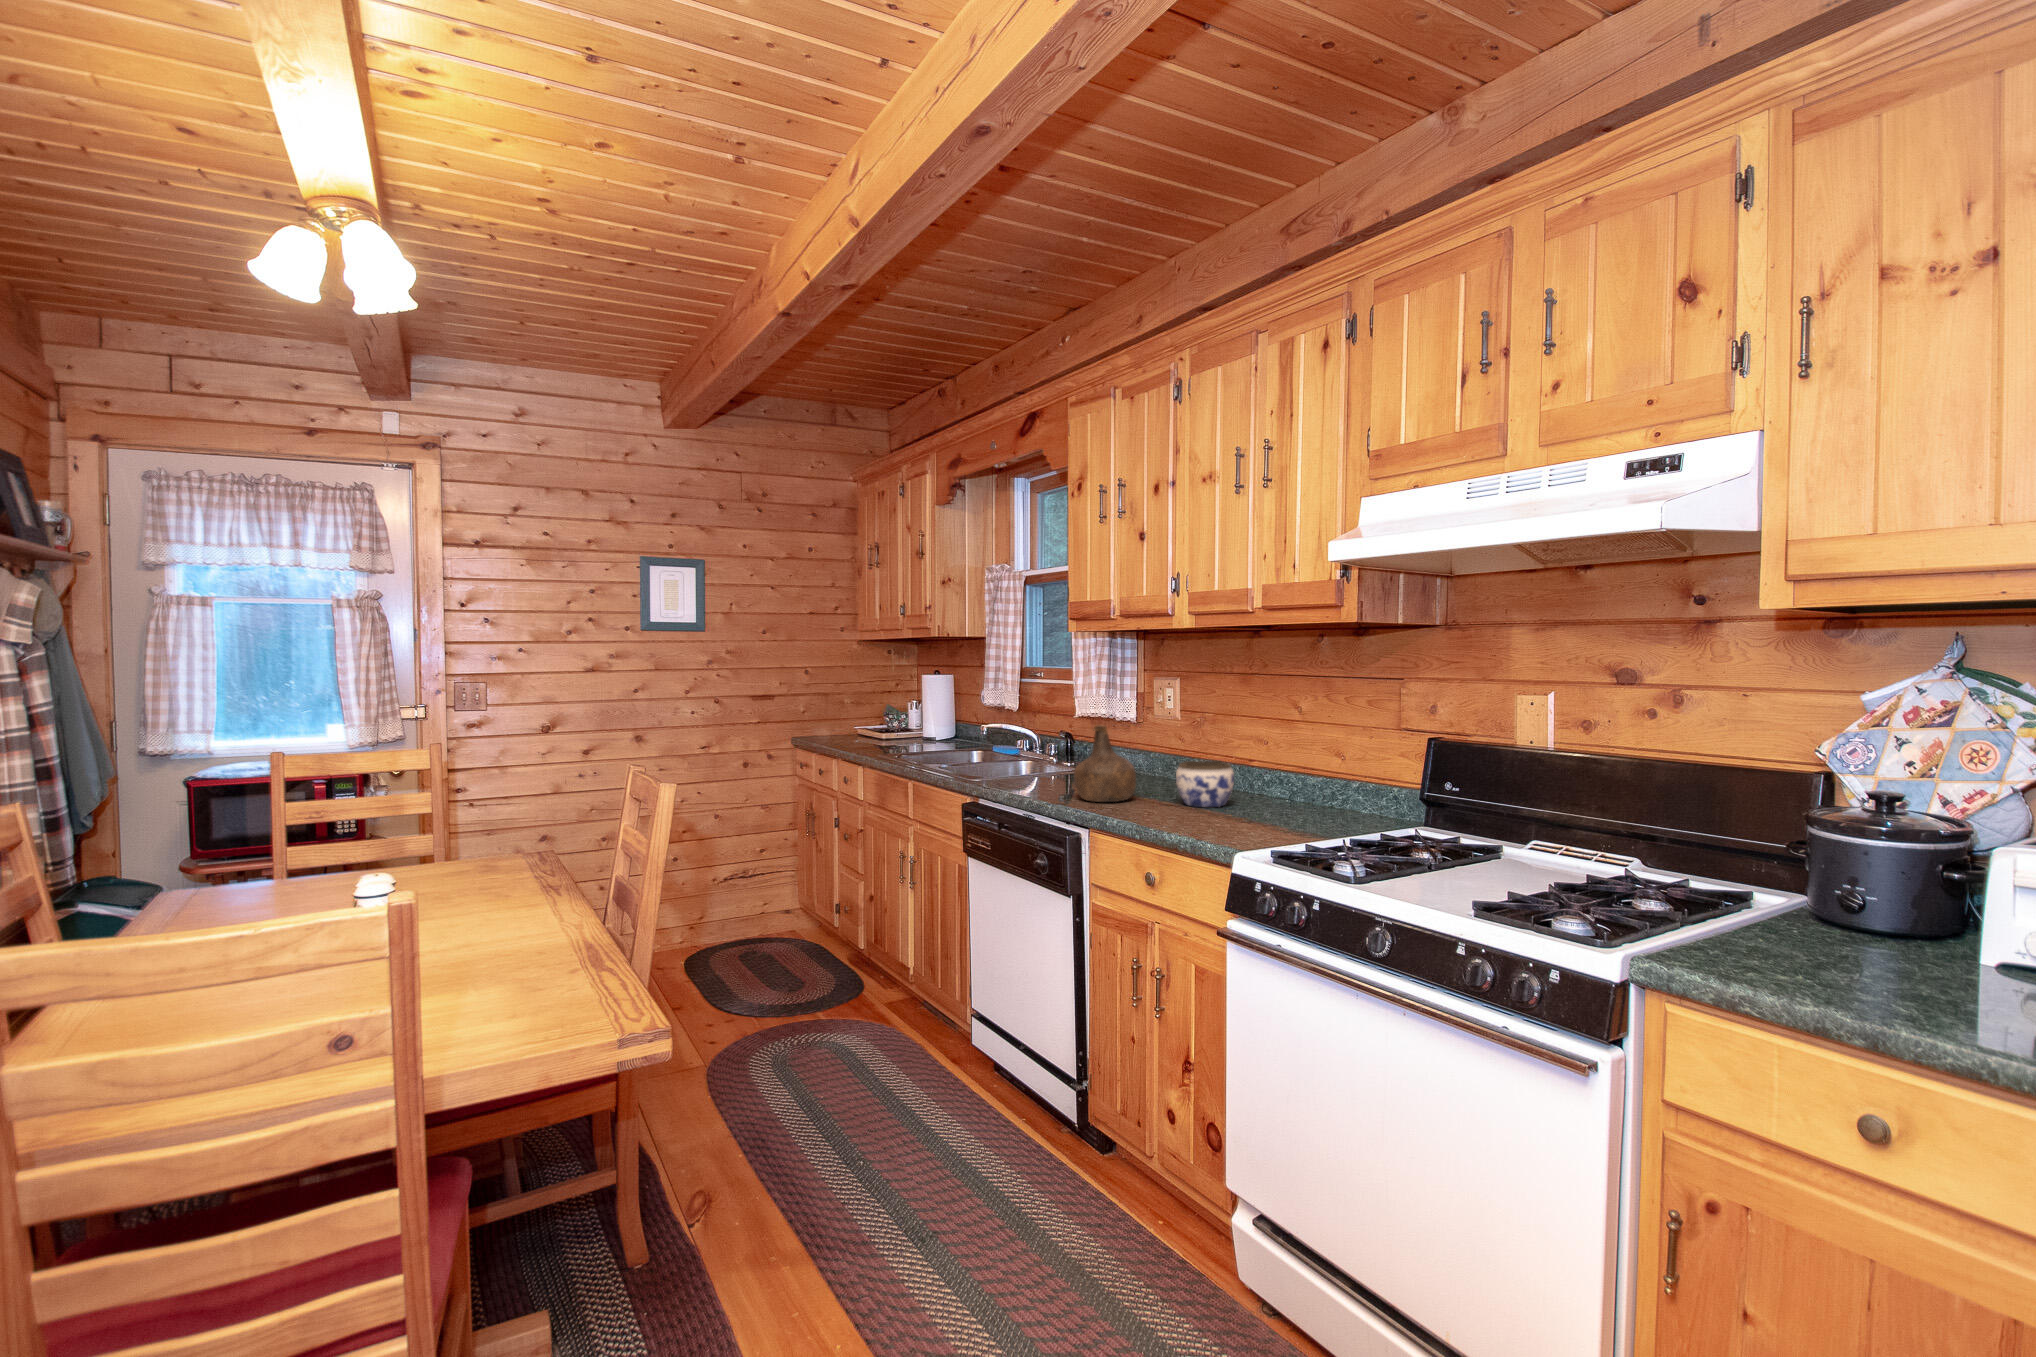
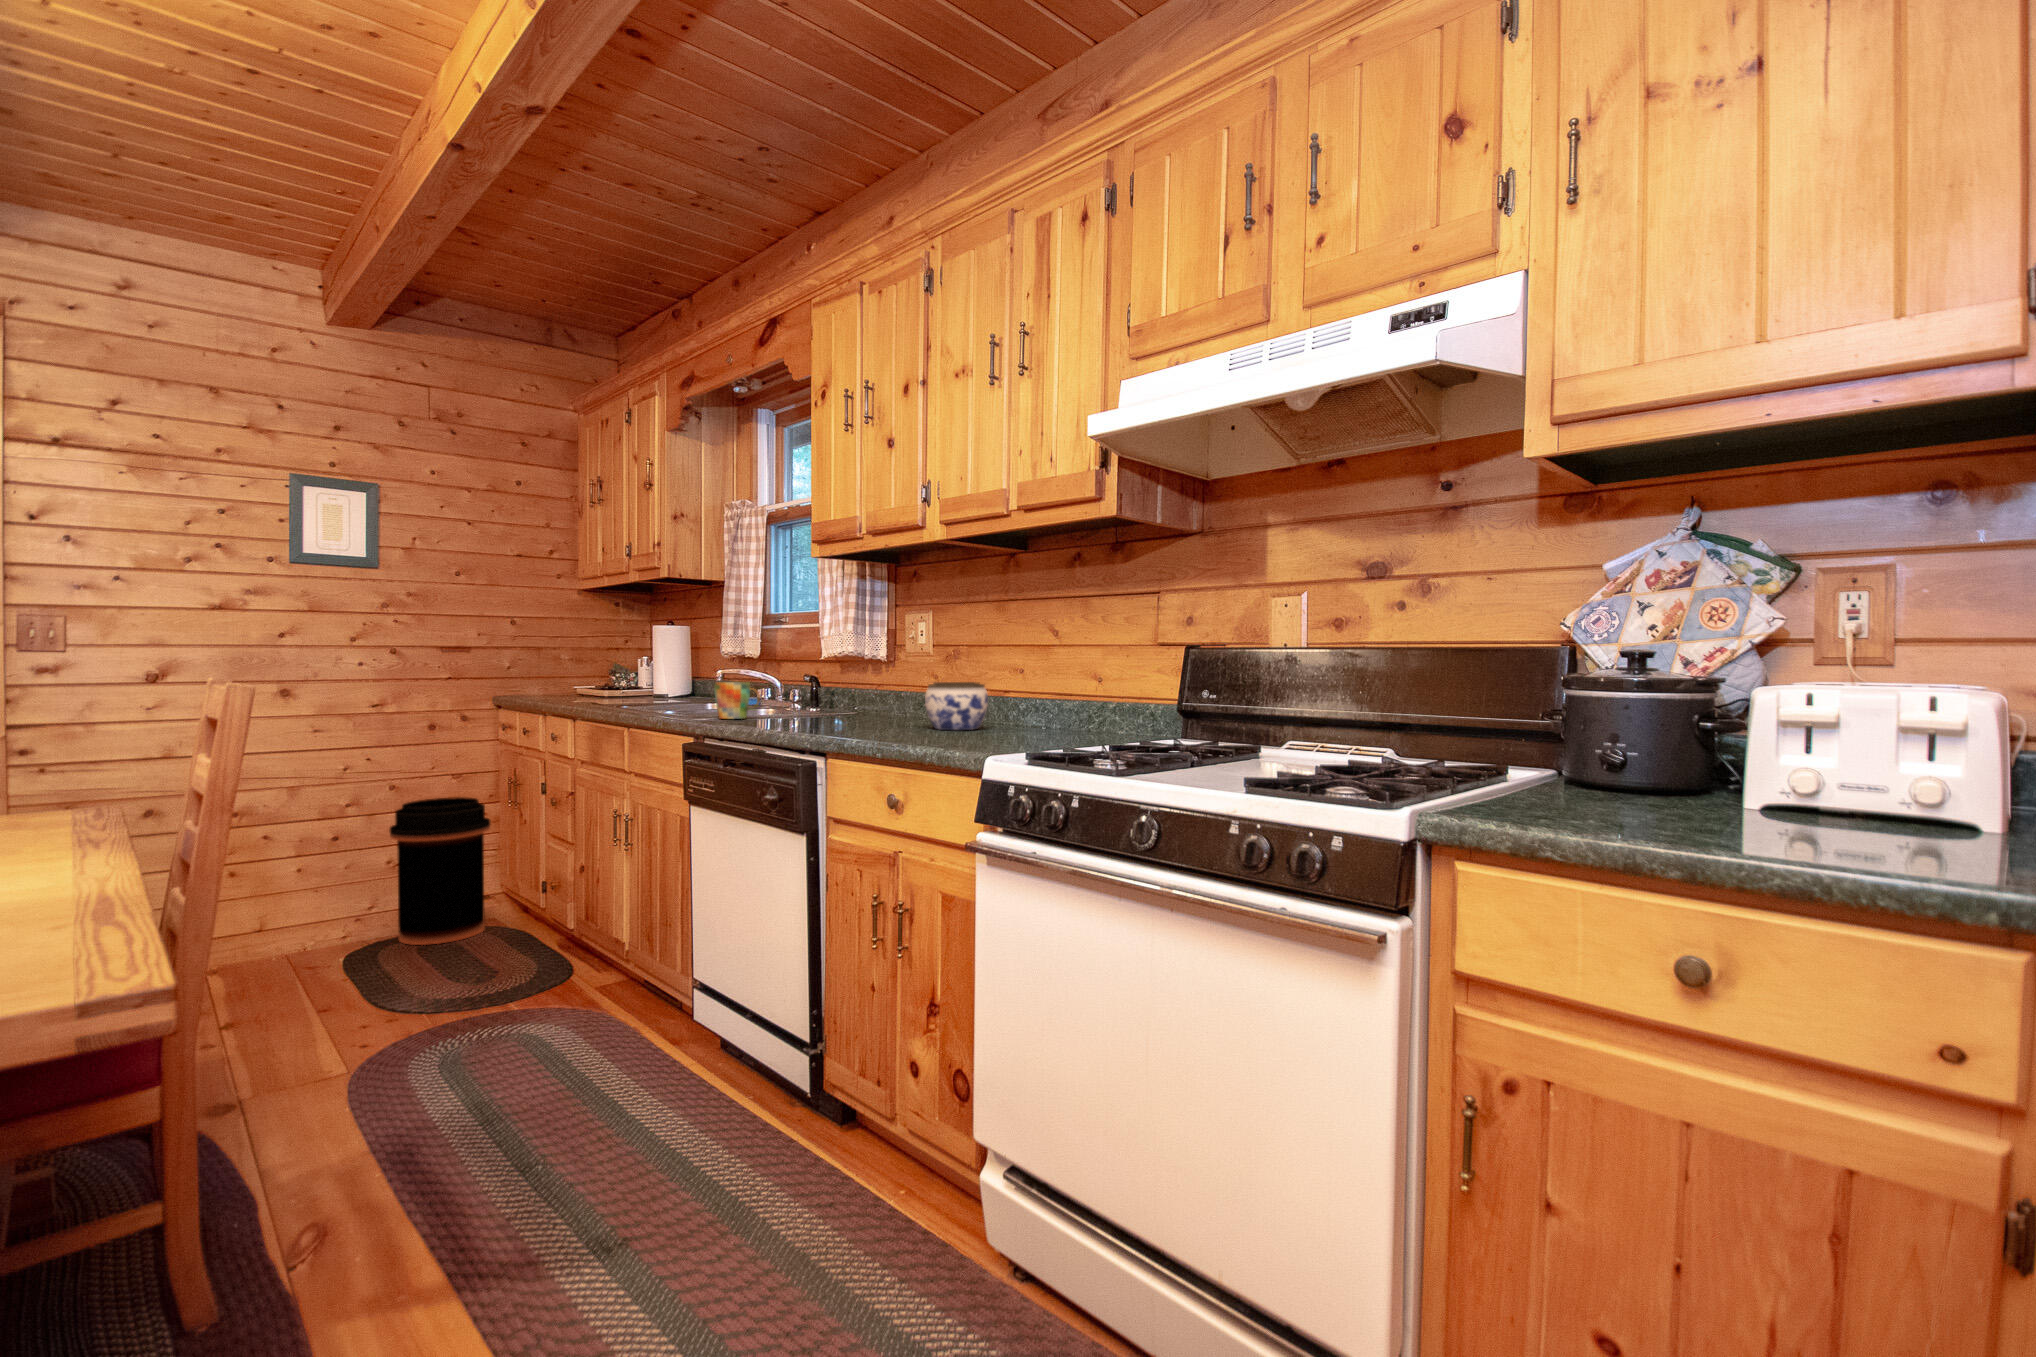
bottle: present [1074,725,1136,802] -> none [811,643,881,728]
mug: none [989,751,1027,785] -> present [715,682,760,719]
trash can: none [715,826,791,953] -> present [389,797,491,945]

